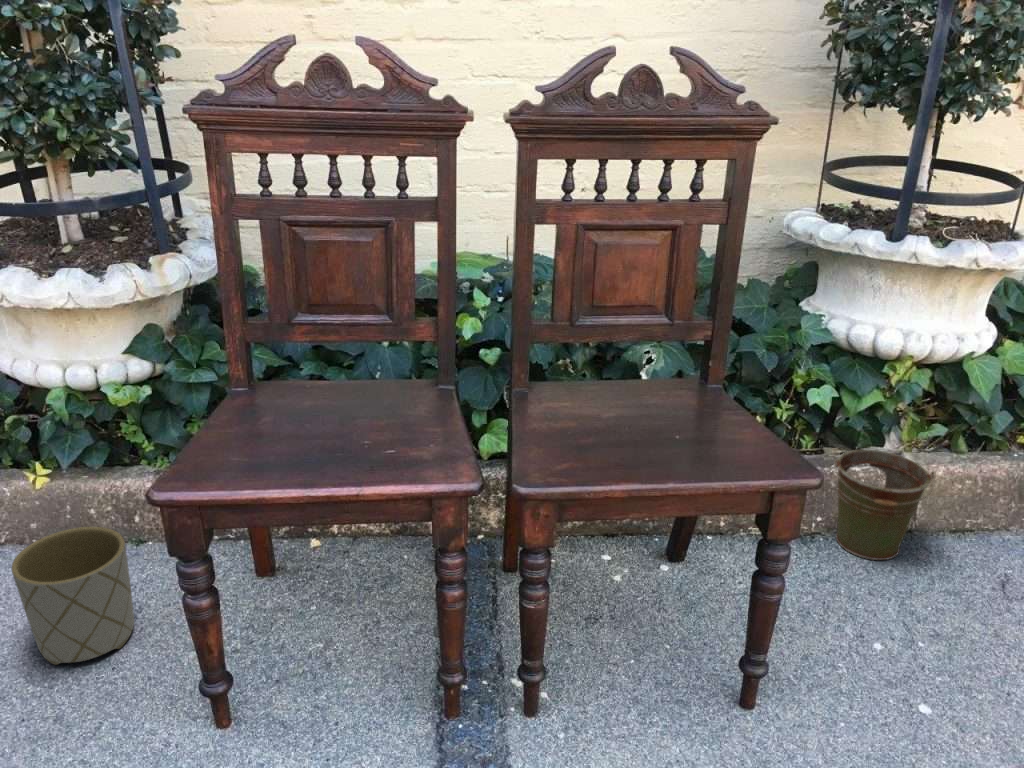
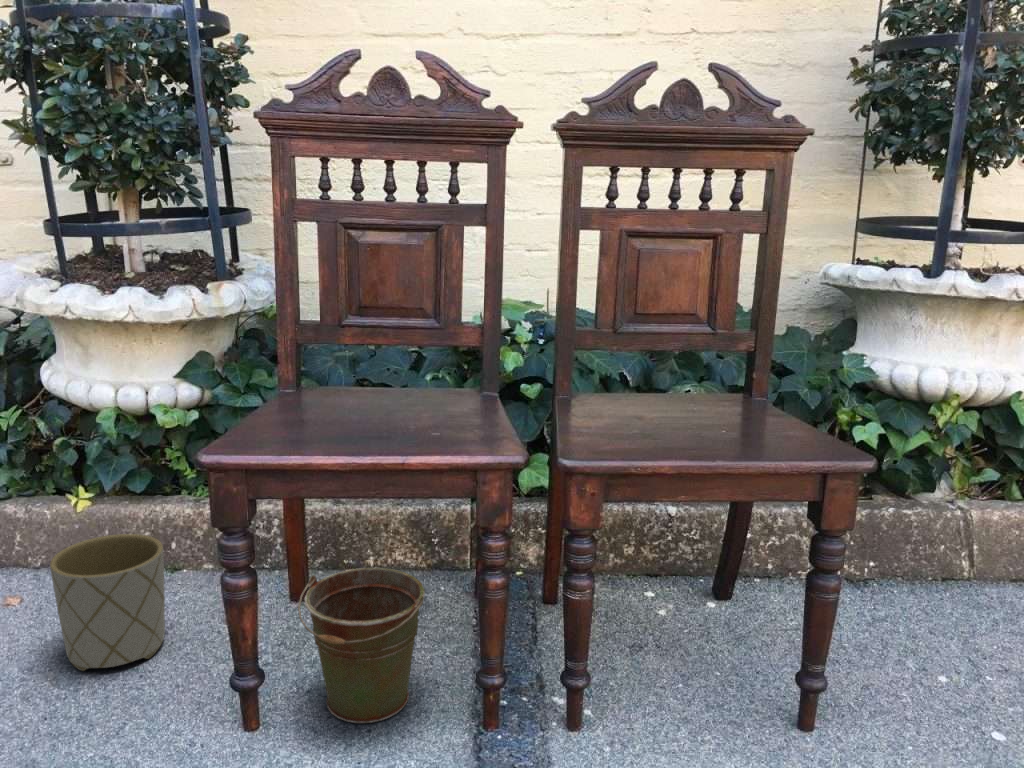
bucket: present [834,450,935,560] -> present [298,568,425,723]

